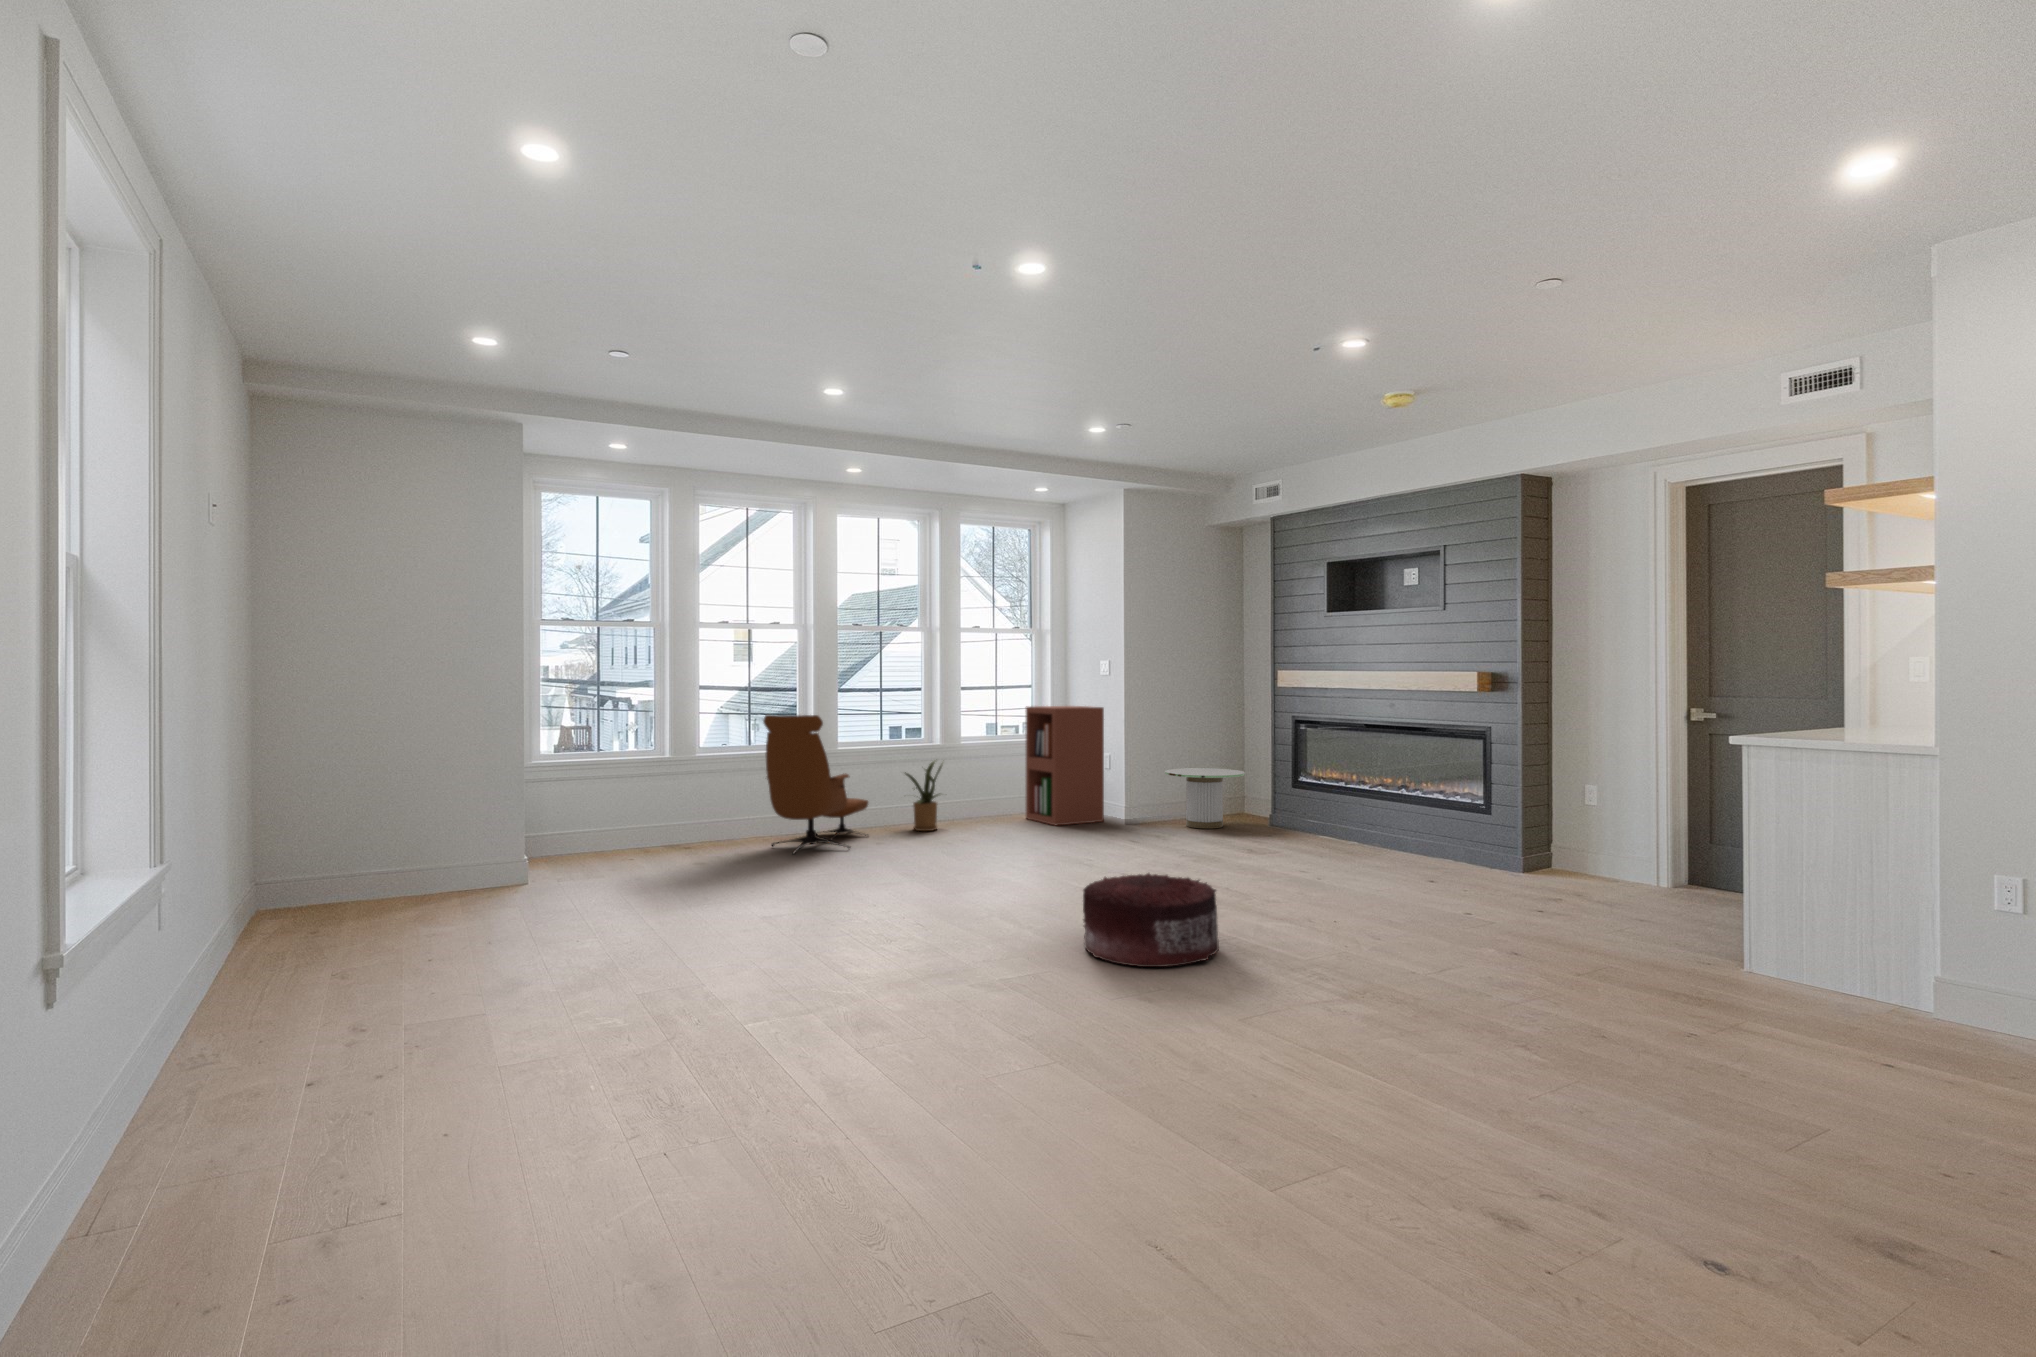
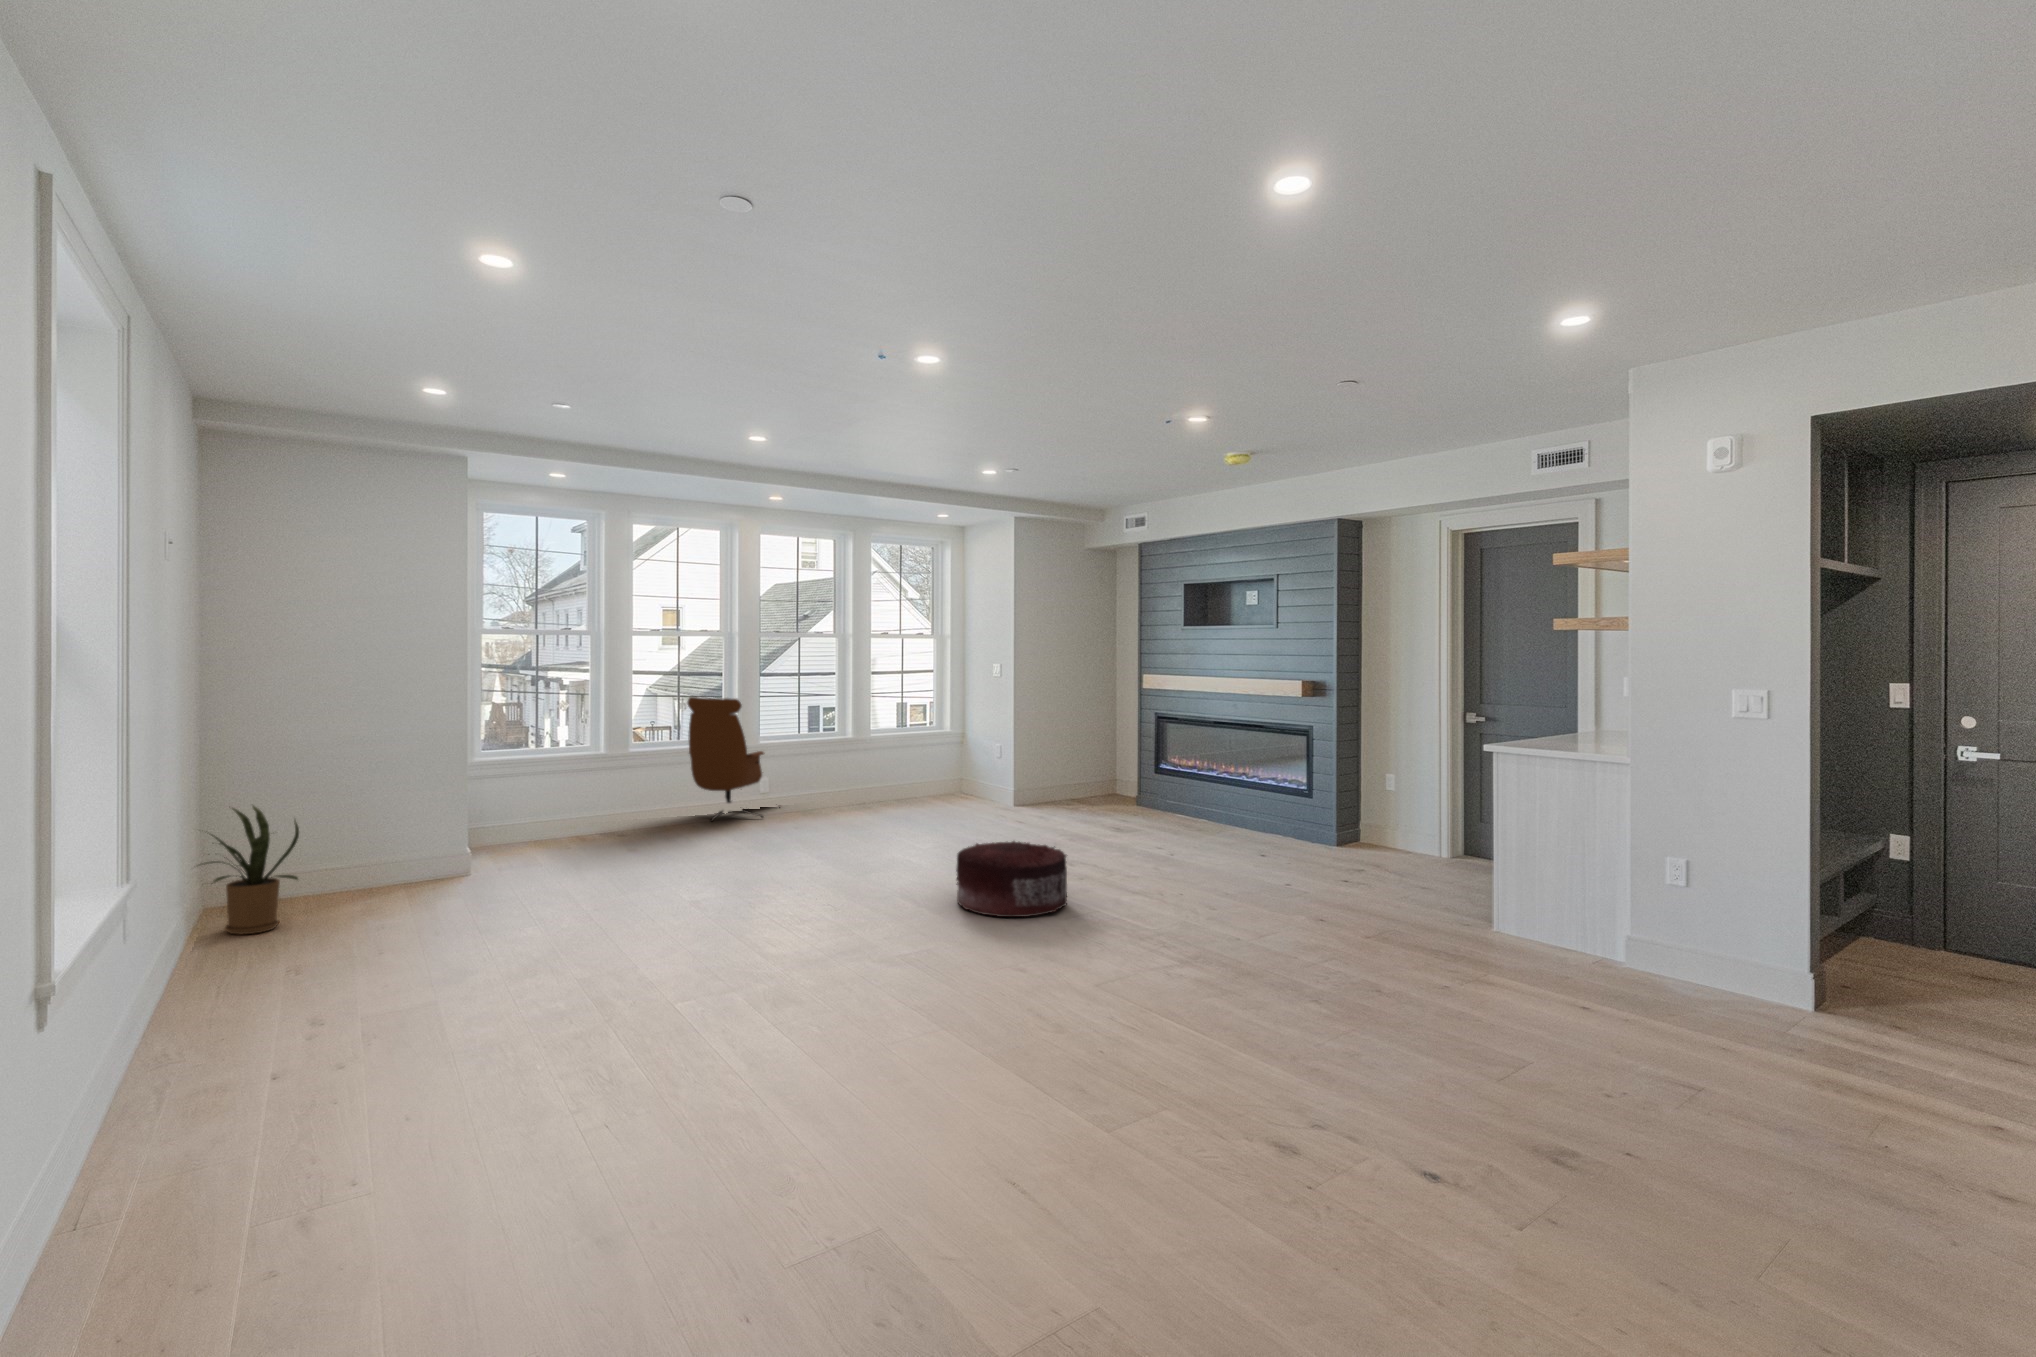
bookshelf: present [1026,706,1104,826] -> none [923,696,995,801]
house plant: present [905,761,942,831] -> present [201,806,299,935]
side table: present [1165,768,1245,829] -> none [1046,754,1114,806]

